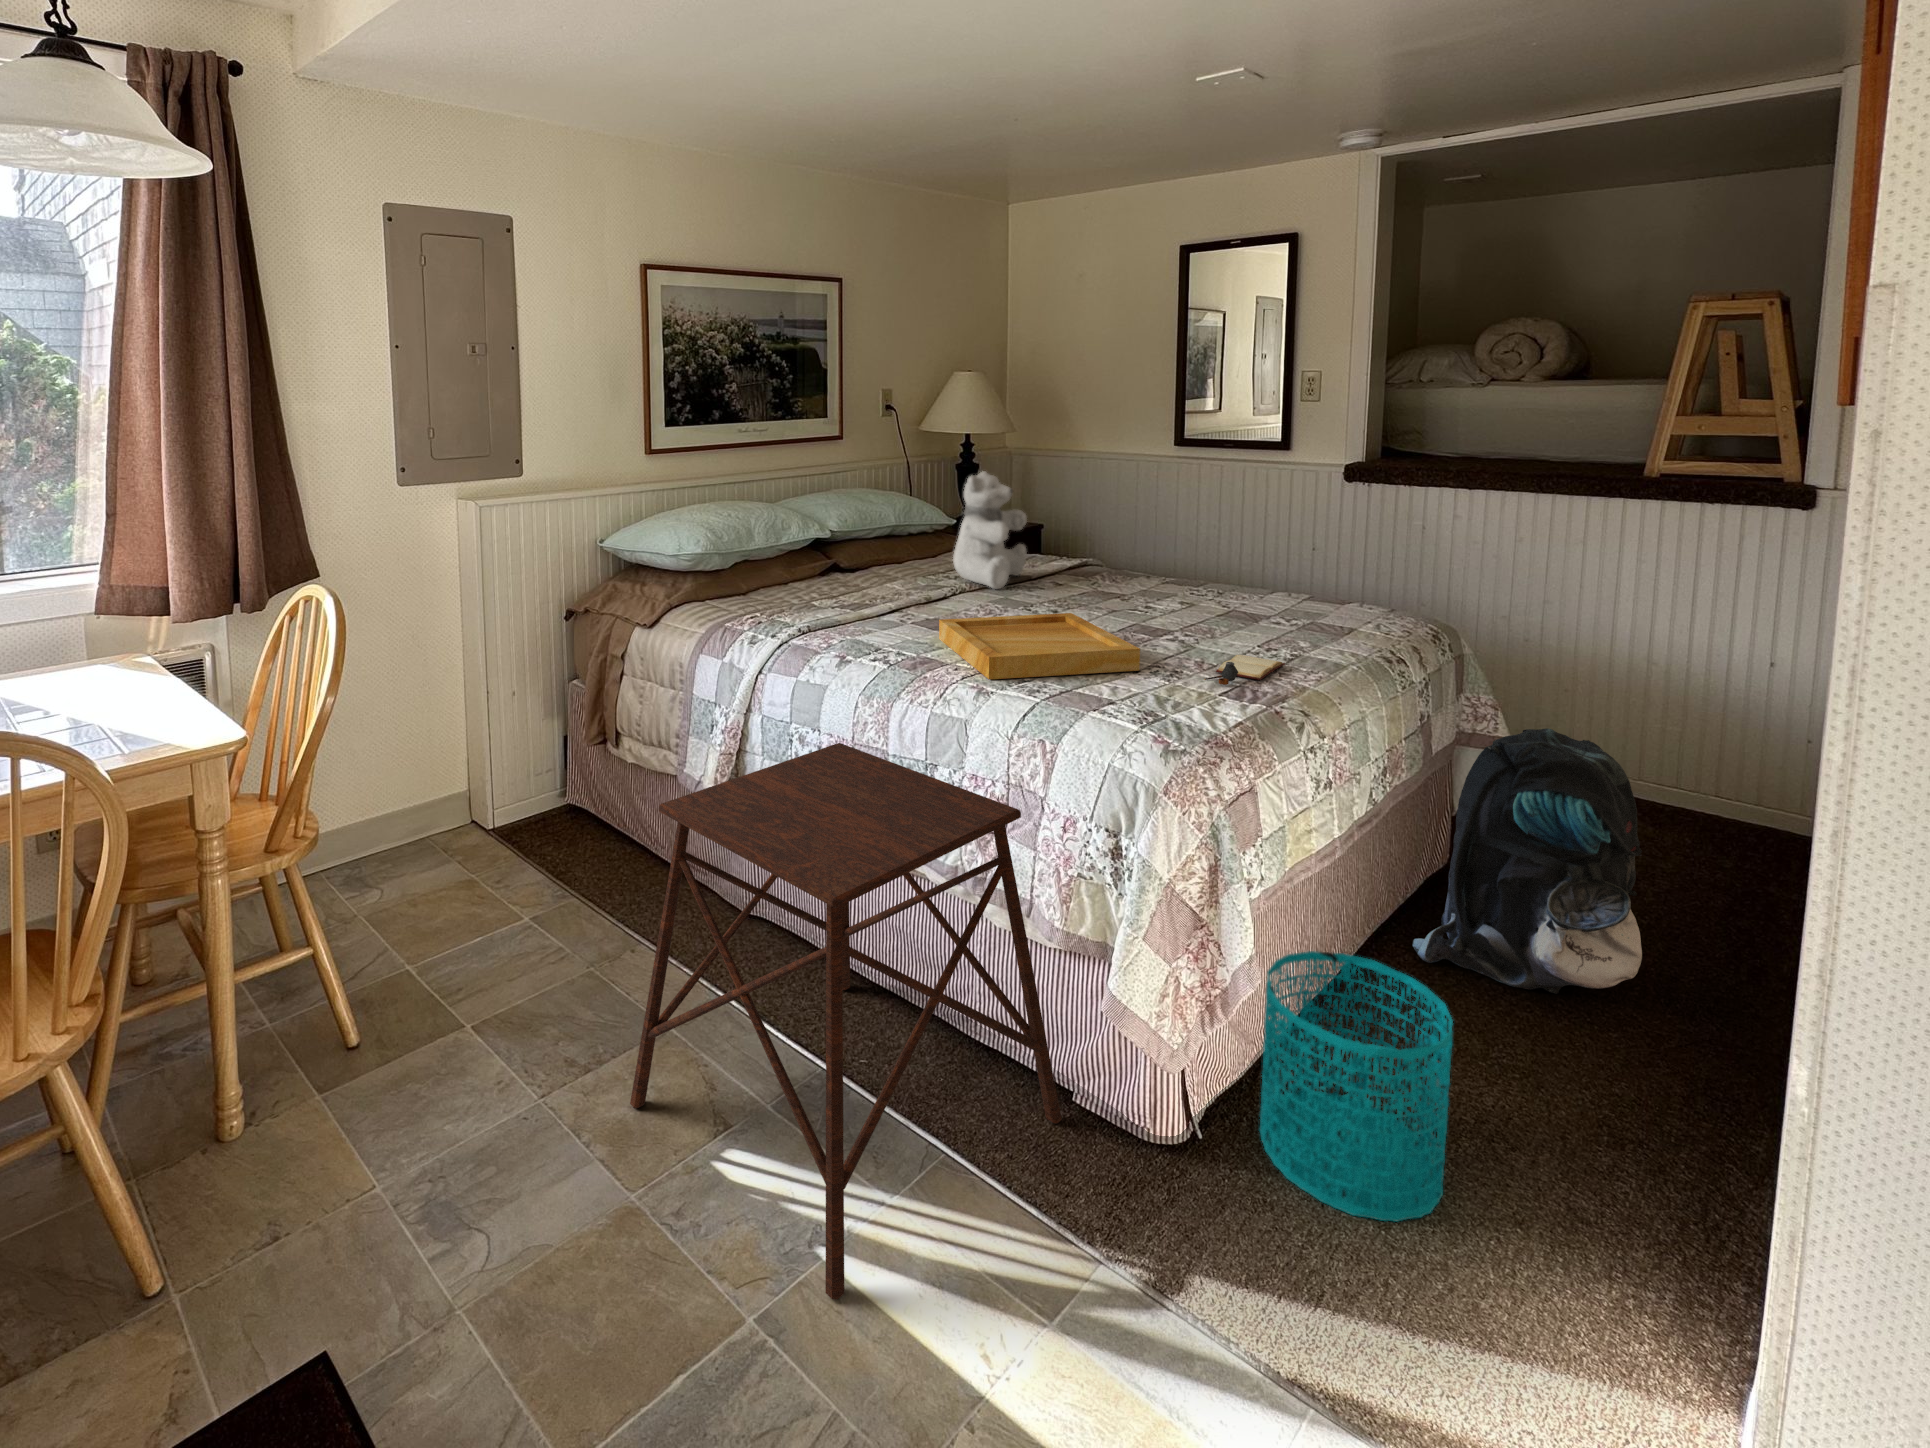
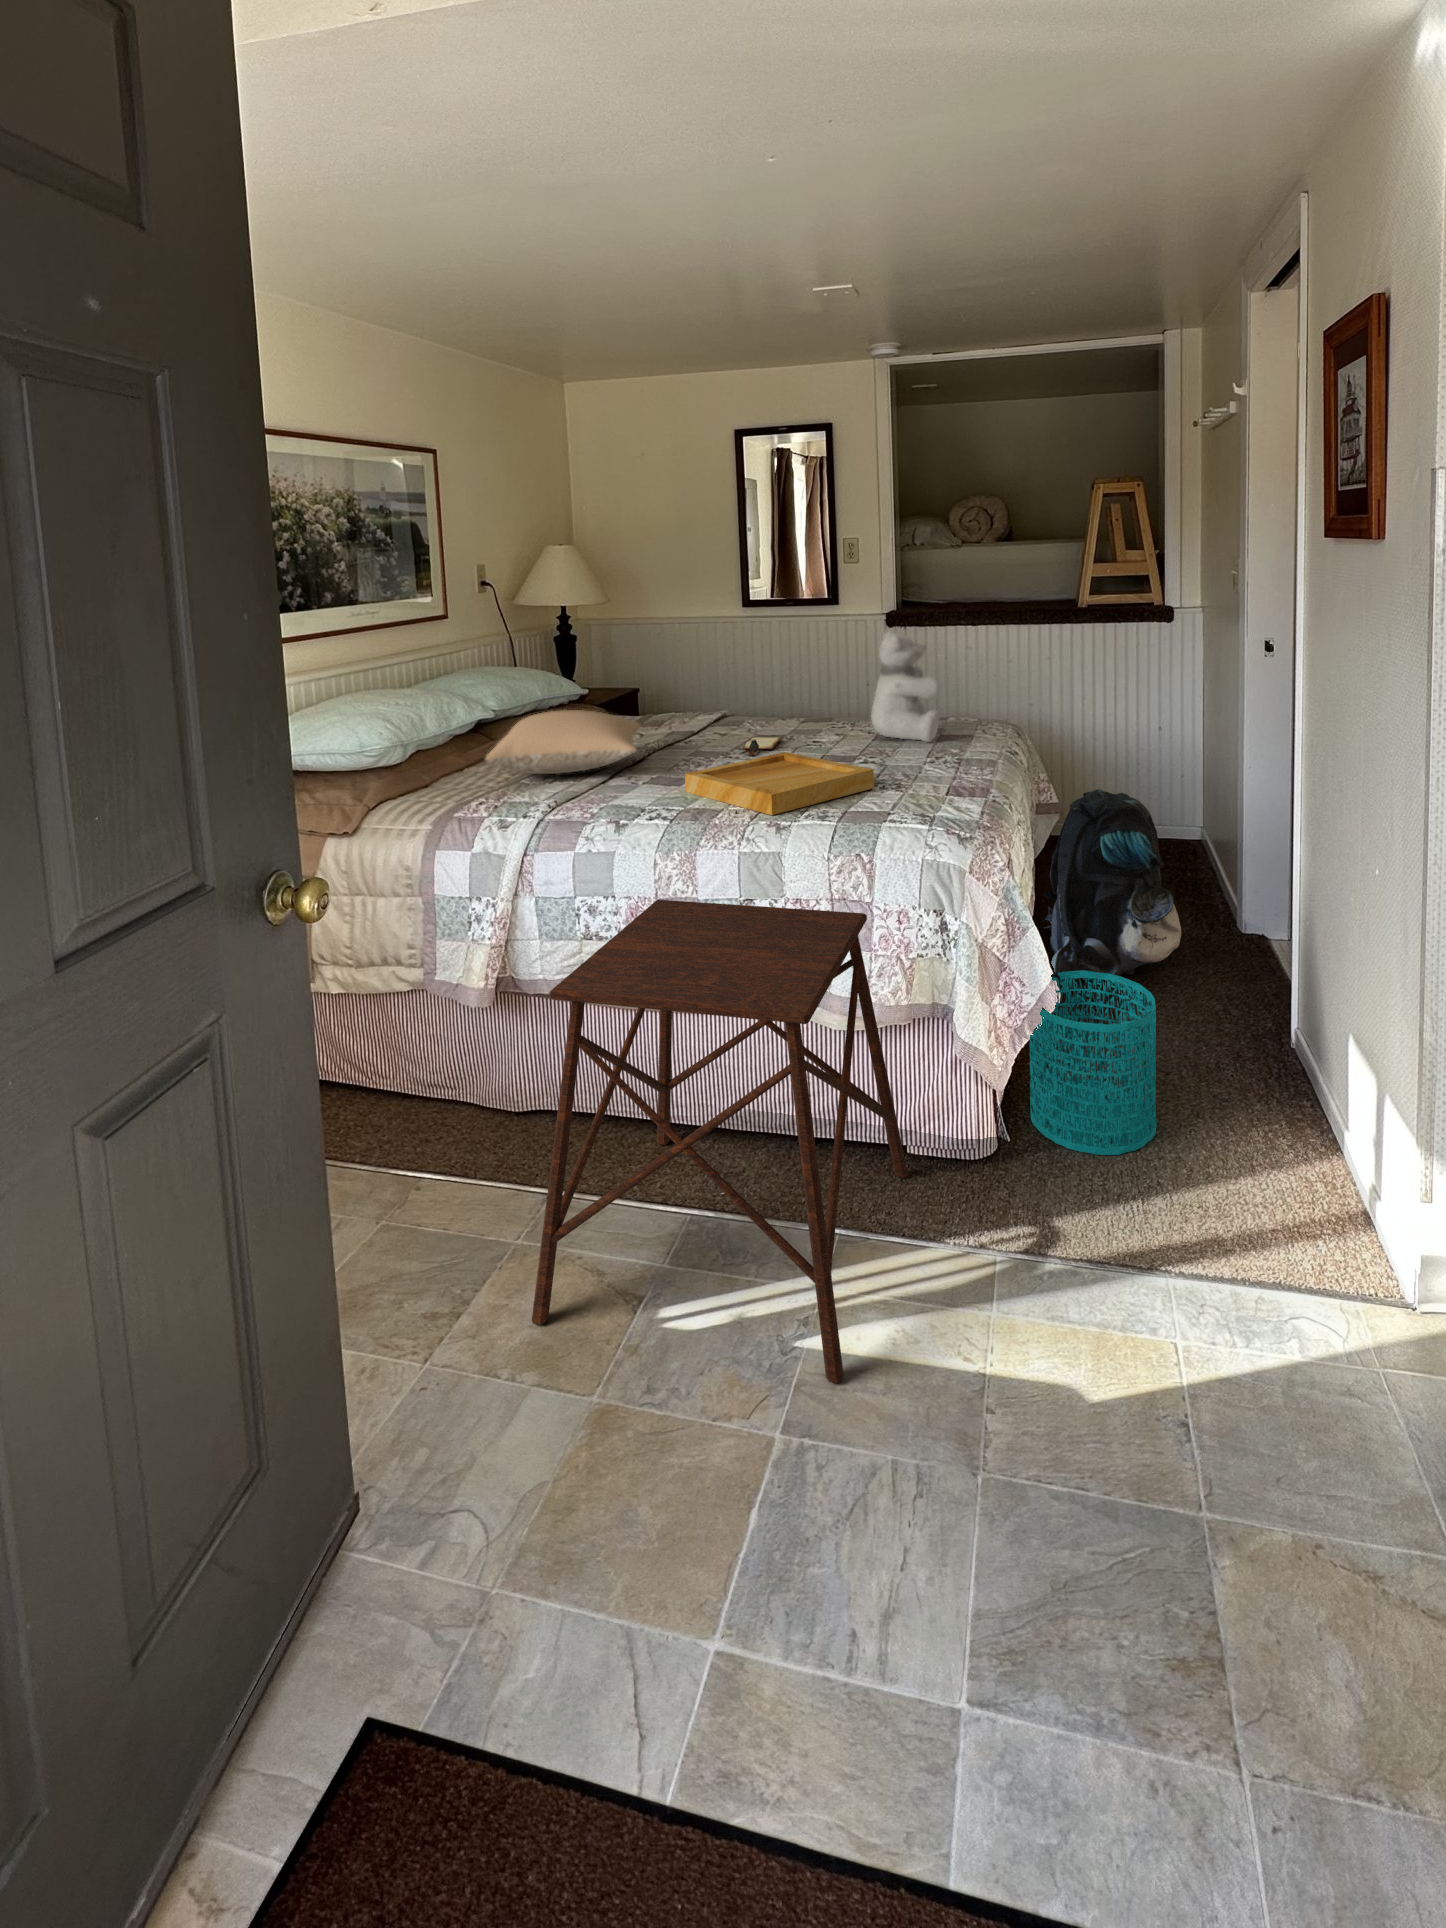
teddy bear: present [953,471,1027,589] -> present [871,631,940,742]
pillow: none [773,539,952,601] -> present [486,710,641,774]
book: present [1204,655,1285,685] -> present [740,738,782,755]

